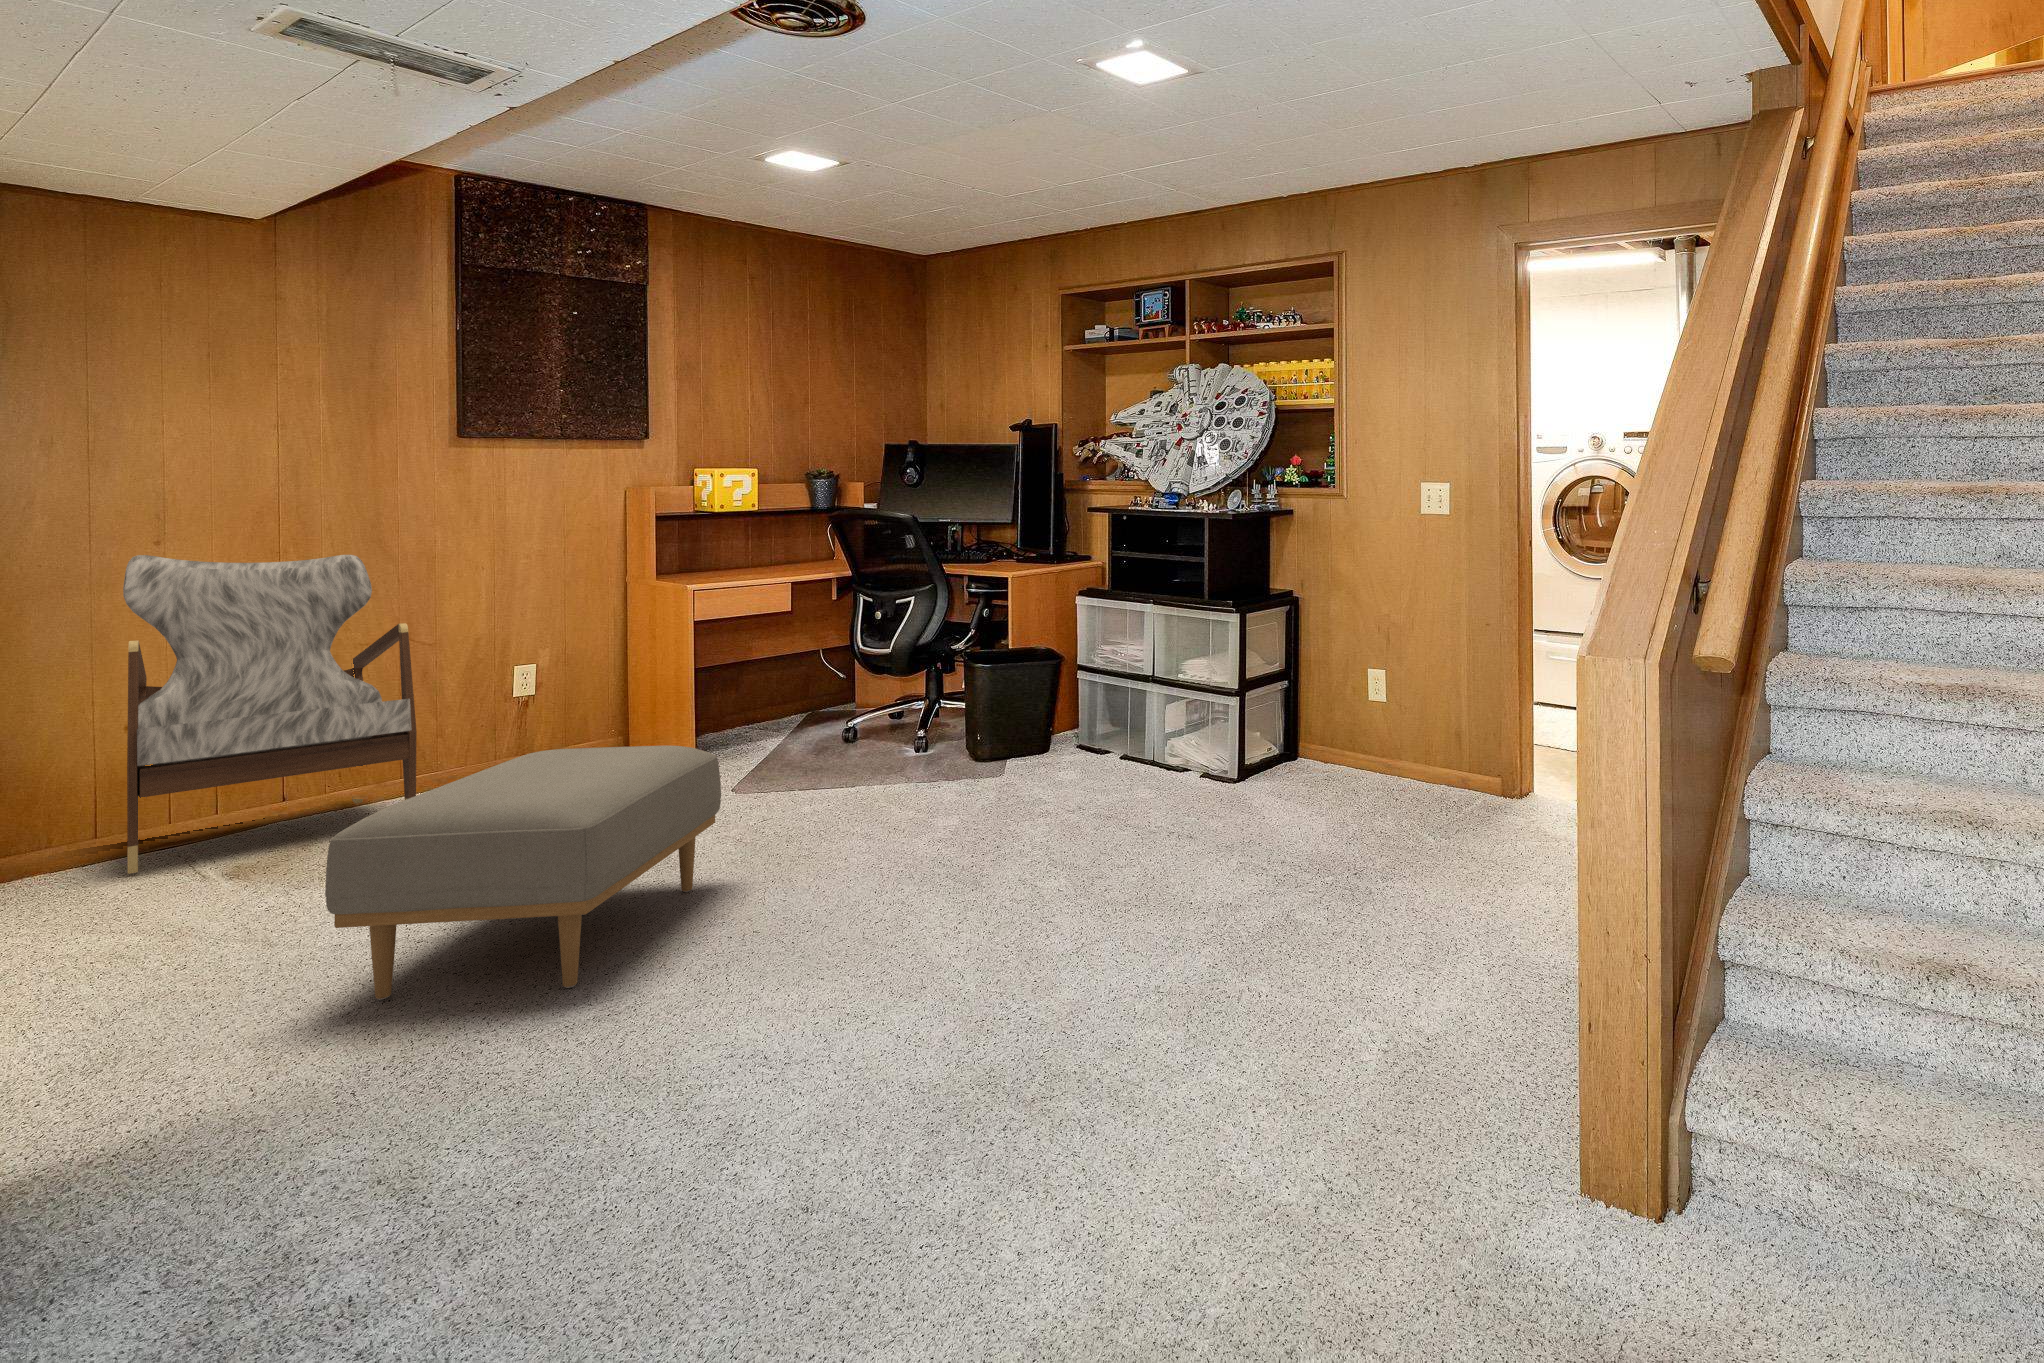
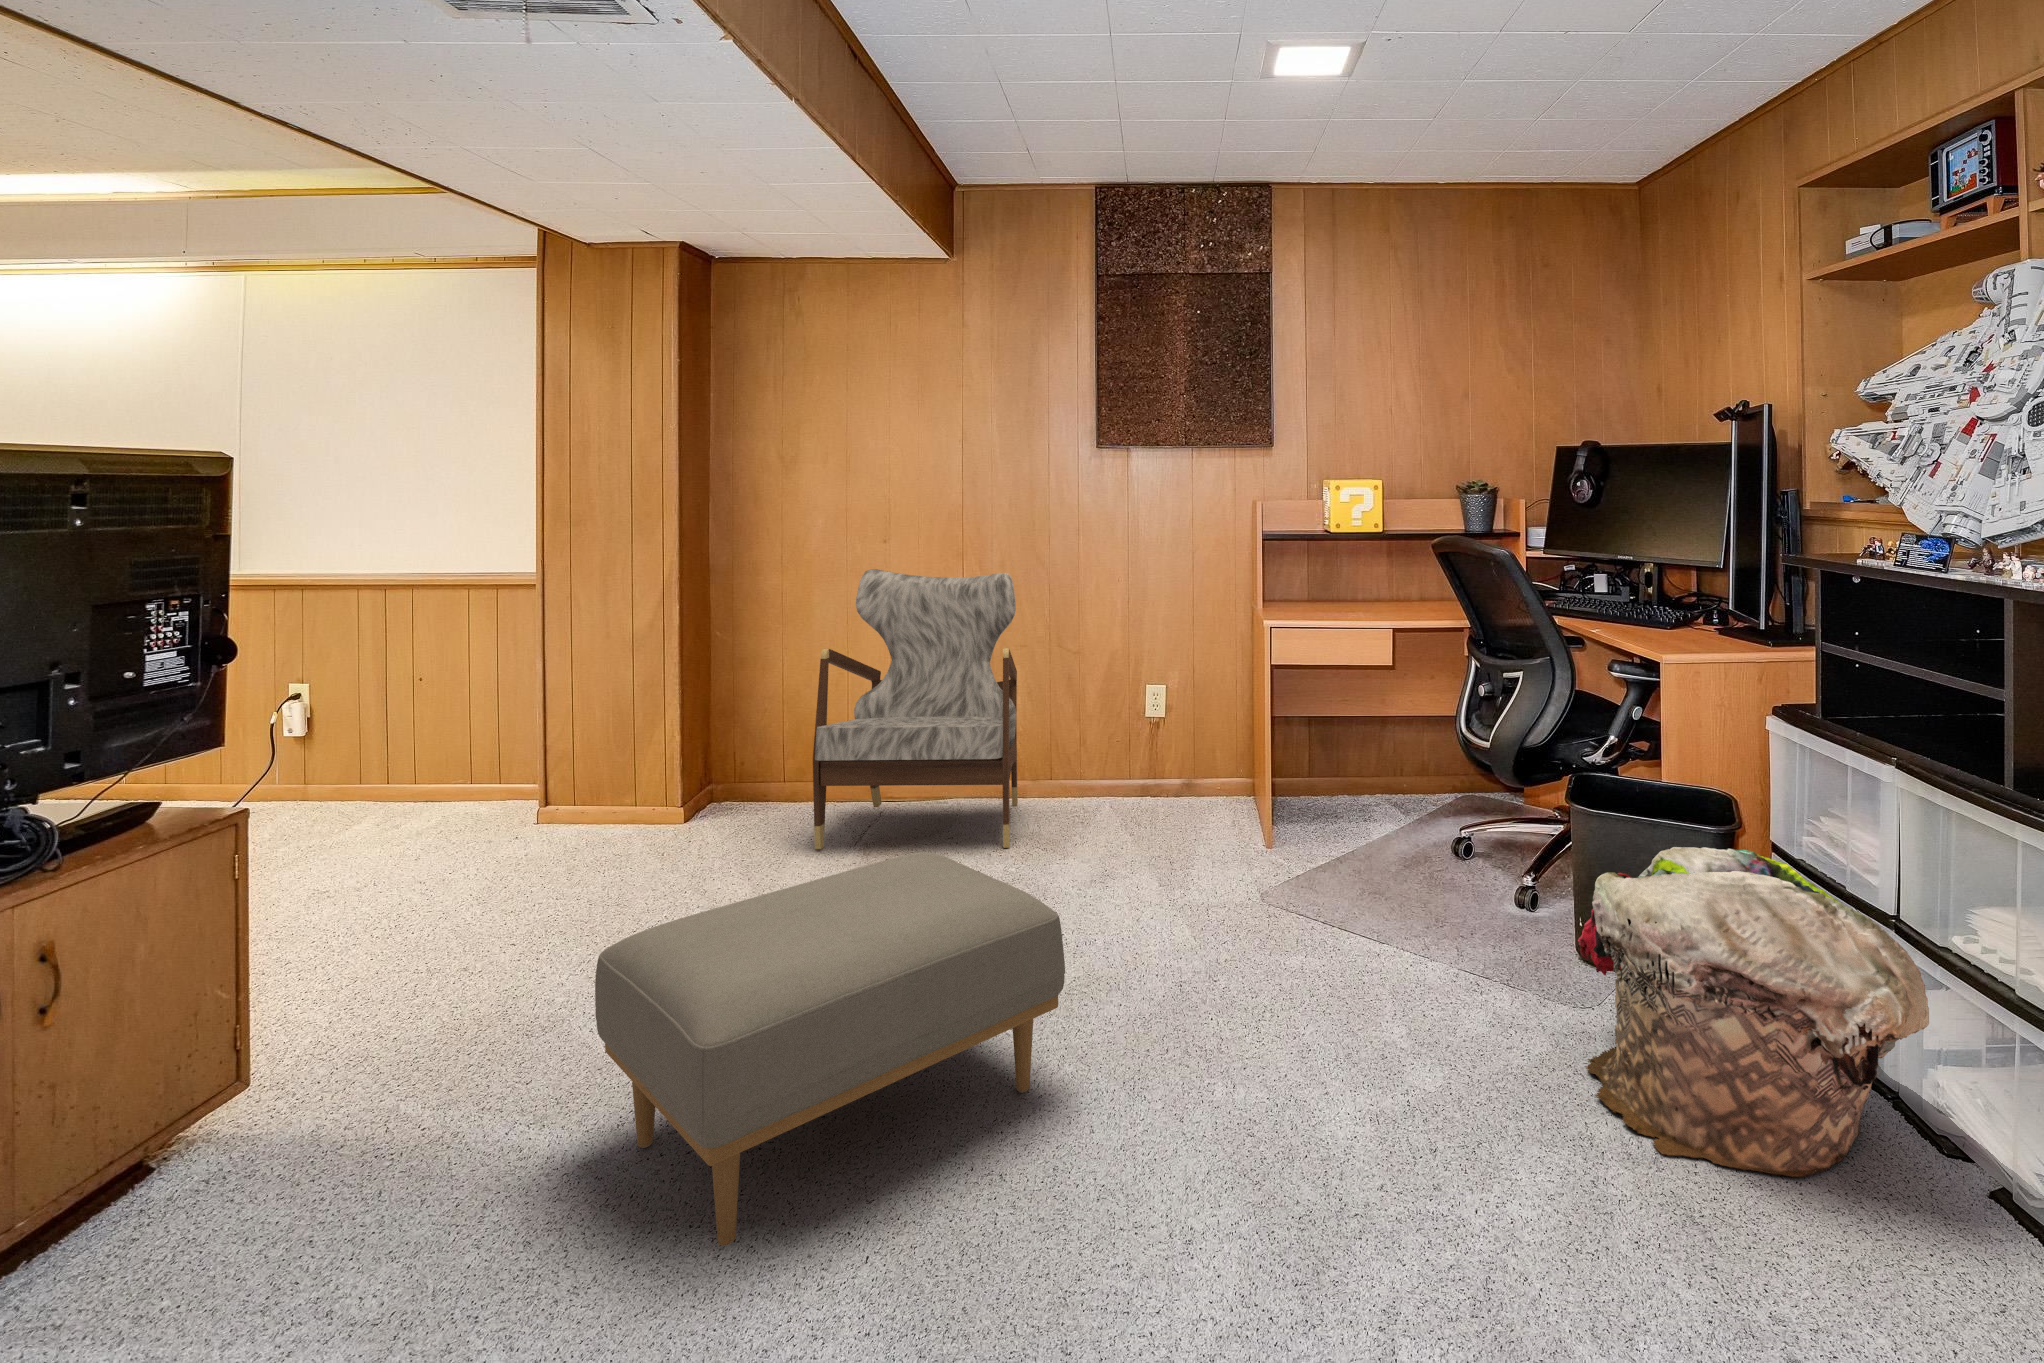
laundry basket: none [1006,655,1183,805] -> present [1578,847,1929,1177]

